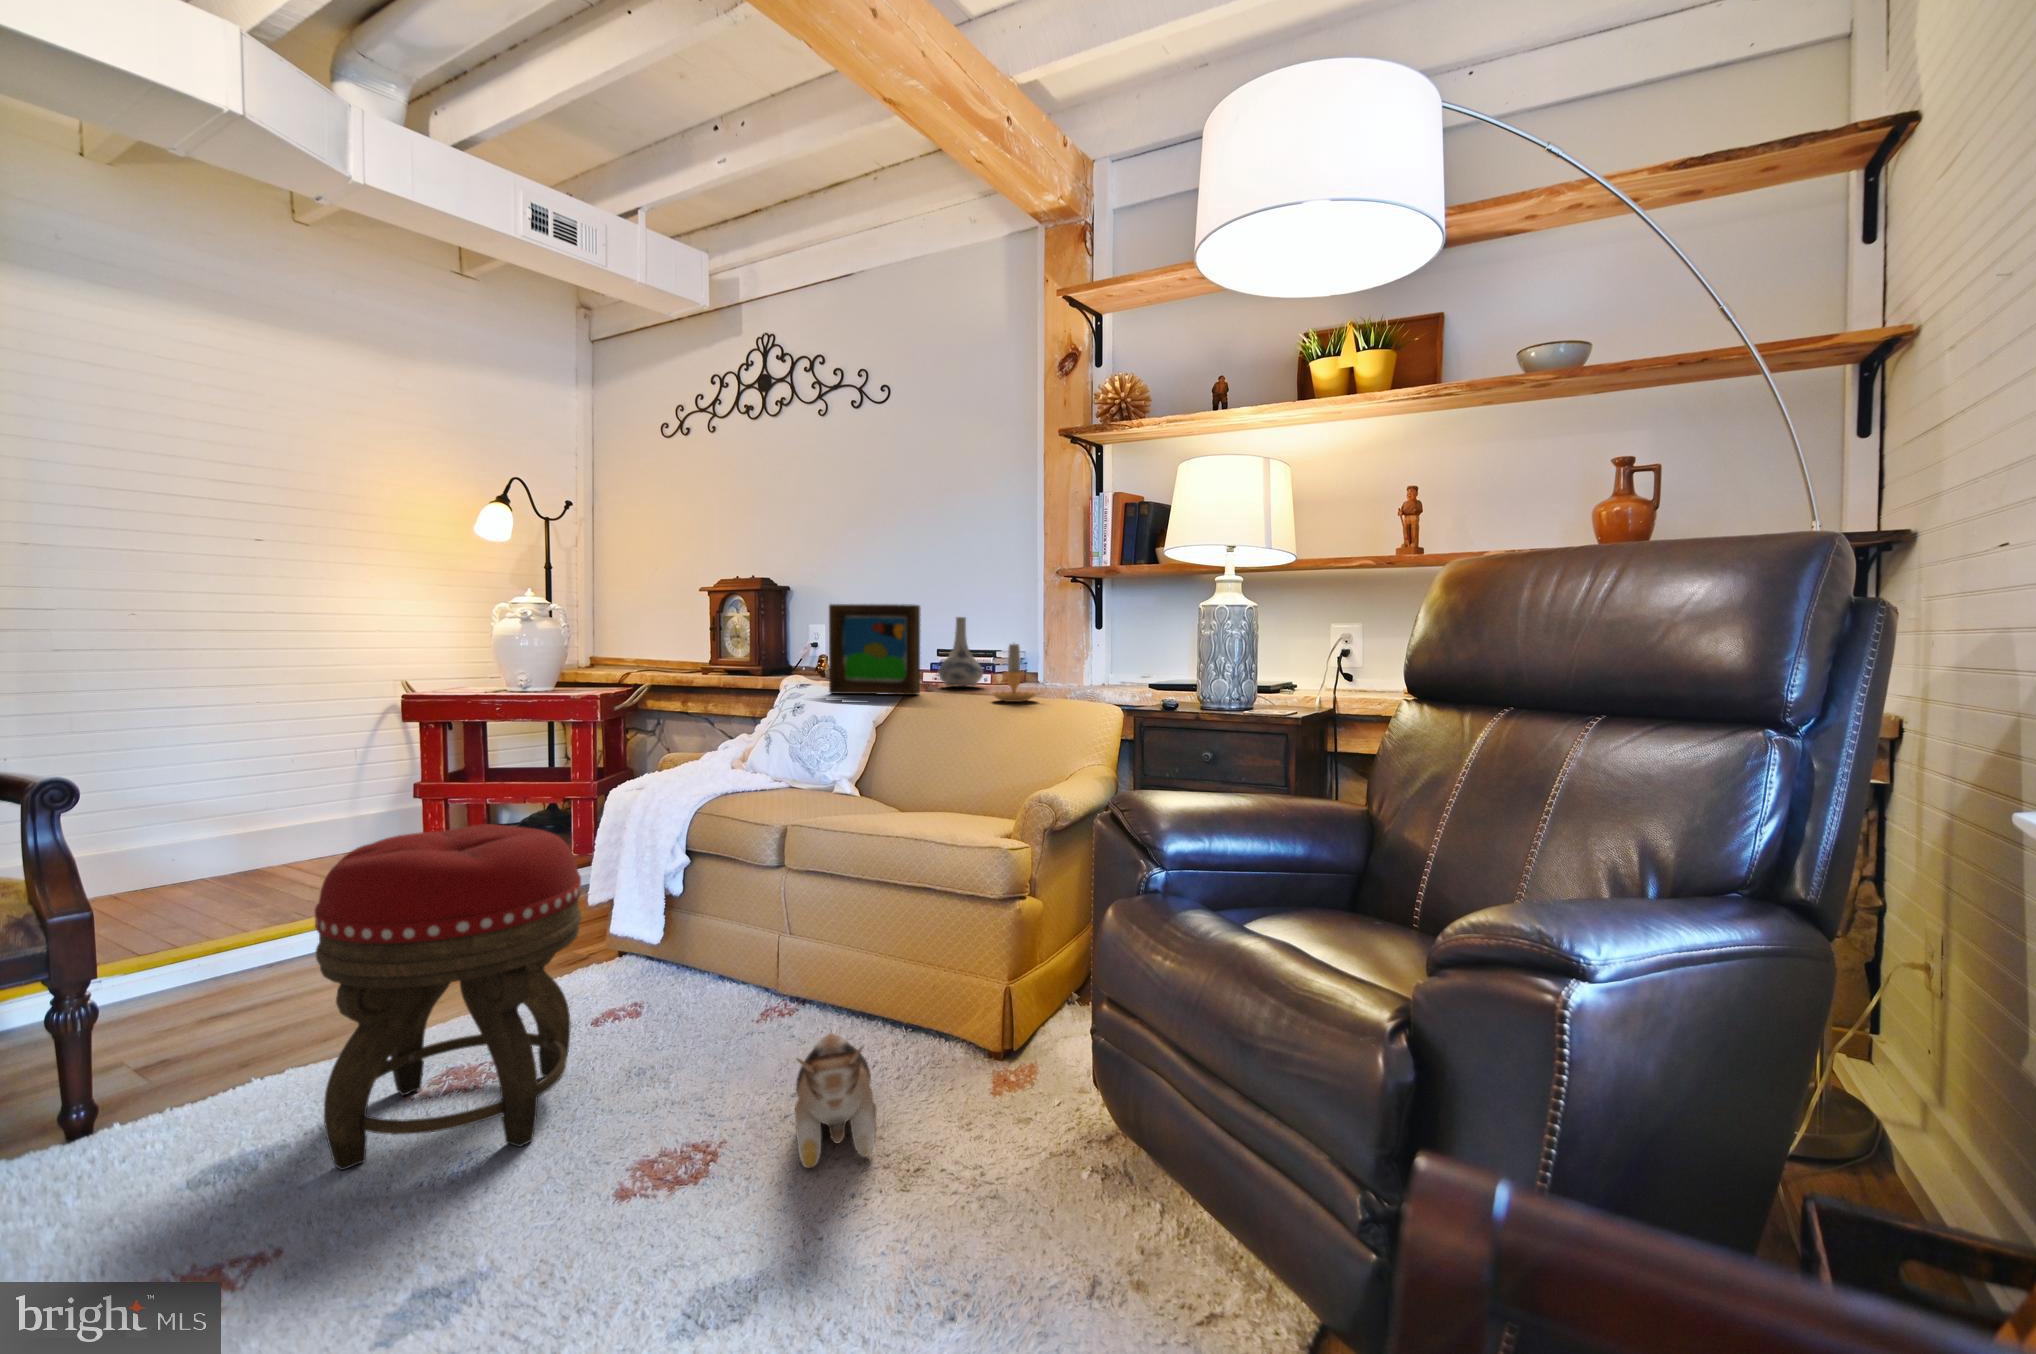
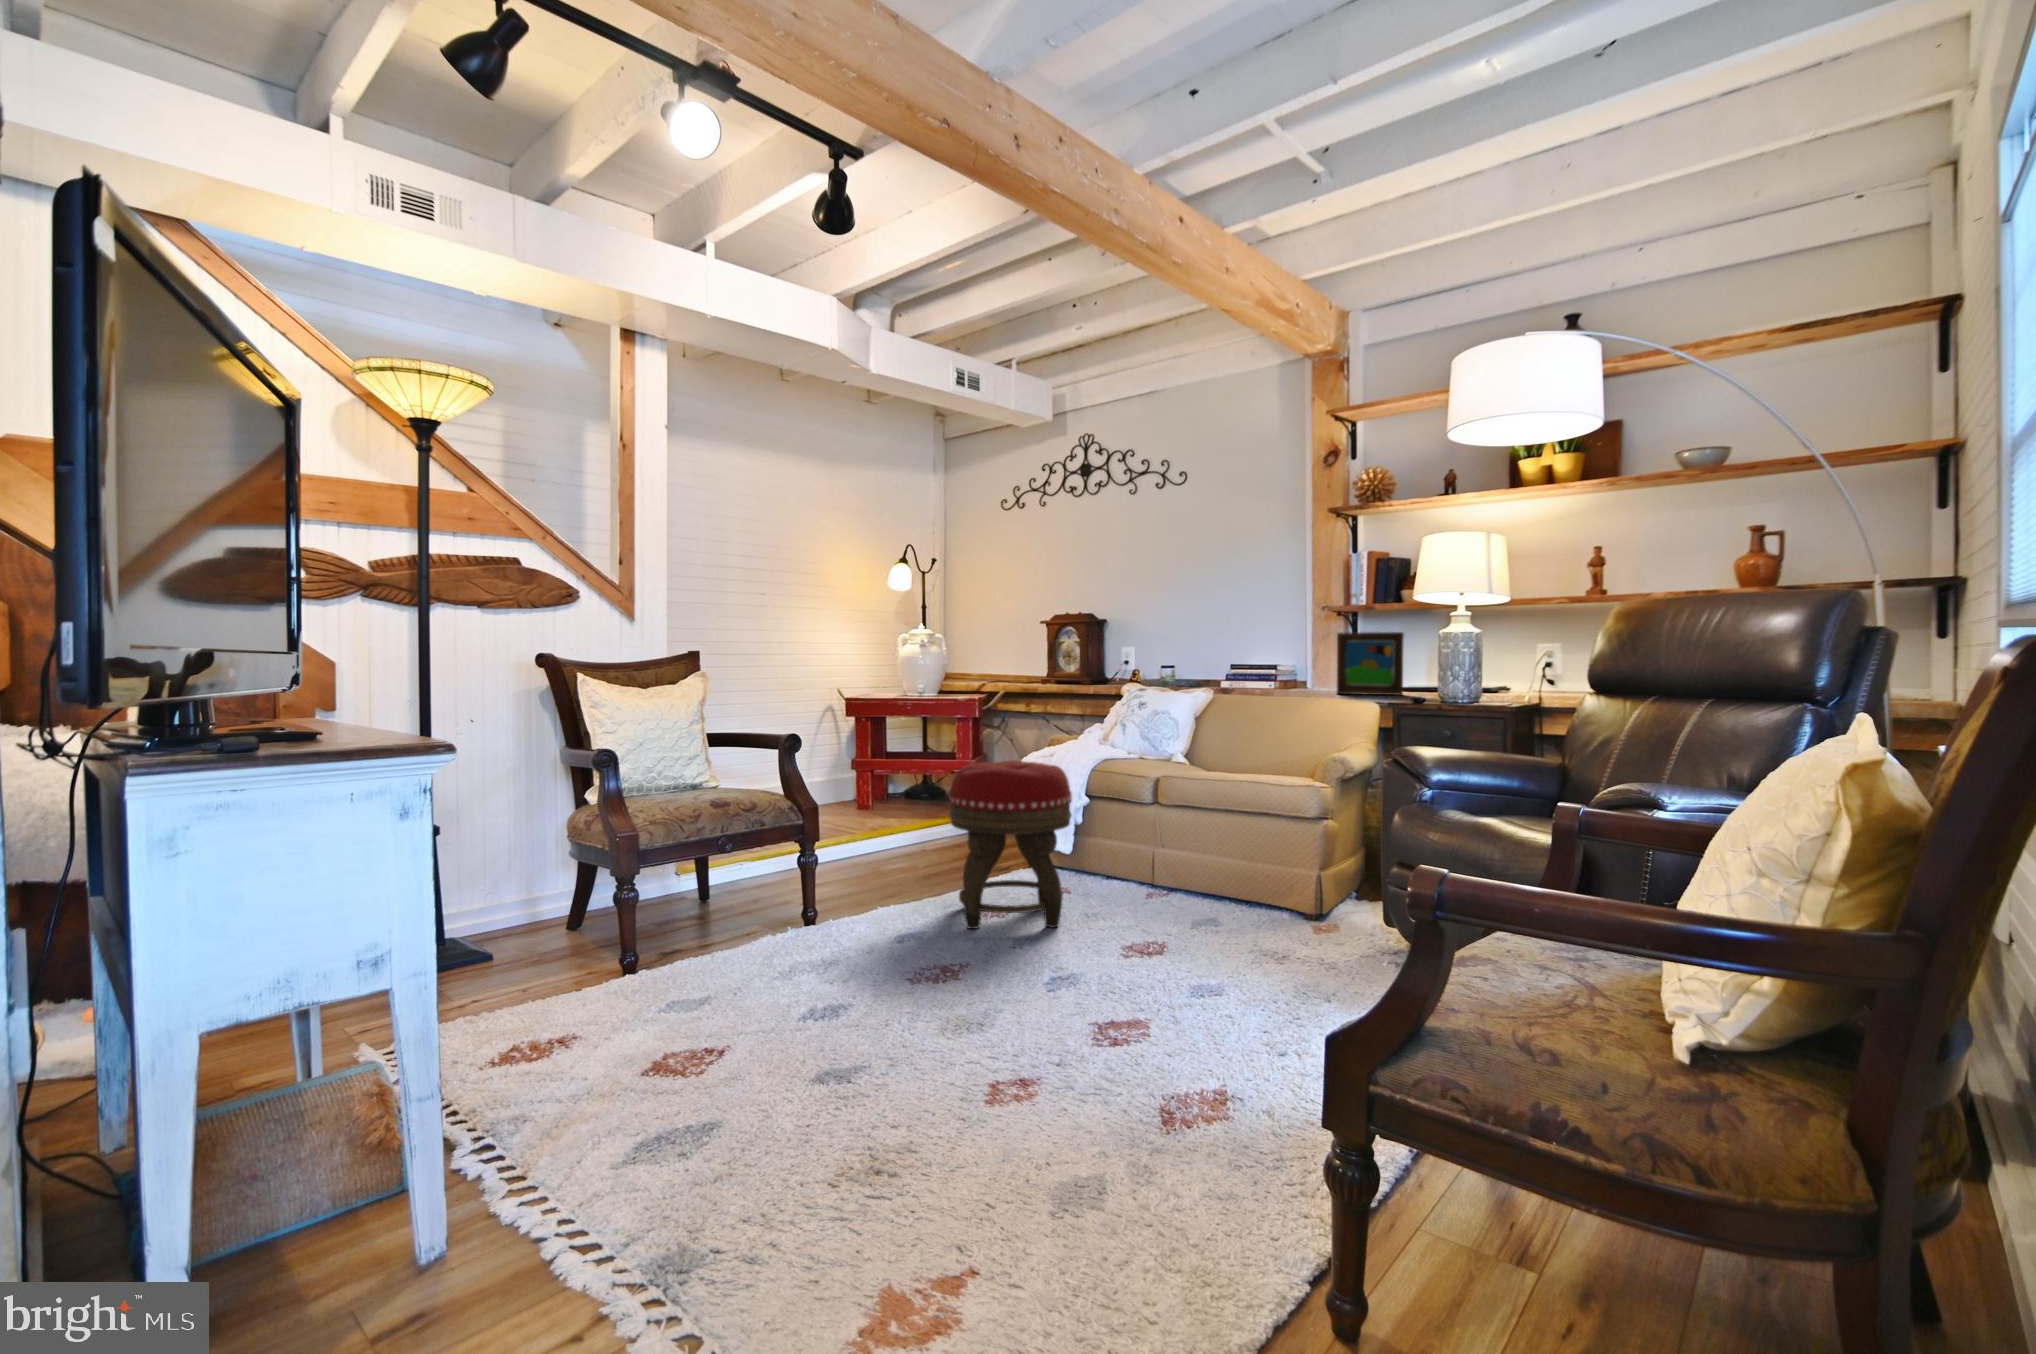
picture frame: present [829,604,921,695] -> present [1337,632,1404,695]
decorative vase: present [938,617,984,686] -> none [1236,641,1268,691]
candle: present [991,643,1039,702] -> none [1283,657,1324,699]
plush toy: present [795,1033,877,1168] -> none [1202,869,1253,944]

